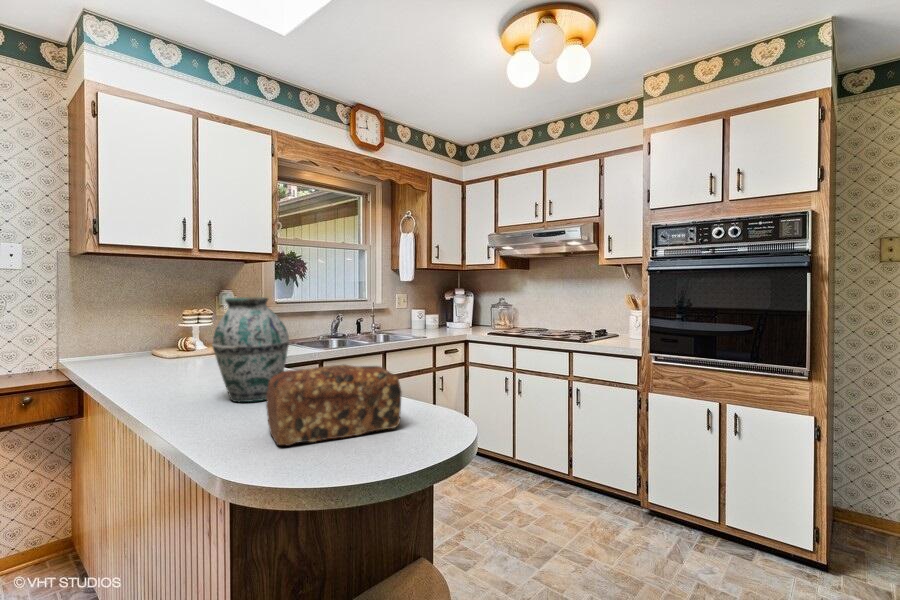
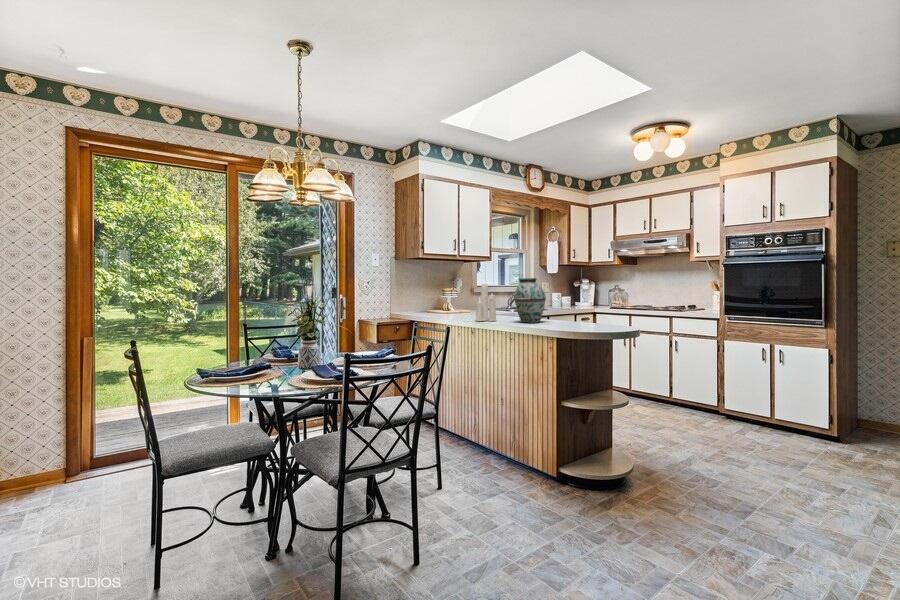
candle: none [142,291,197,393] -> present [475,284,496,321]
bread loaf: present [266,364,402,446] -> none [559,302,613,328]

